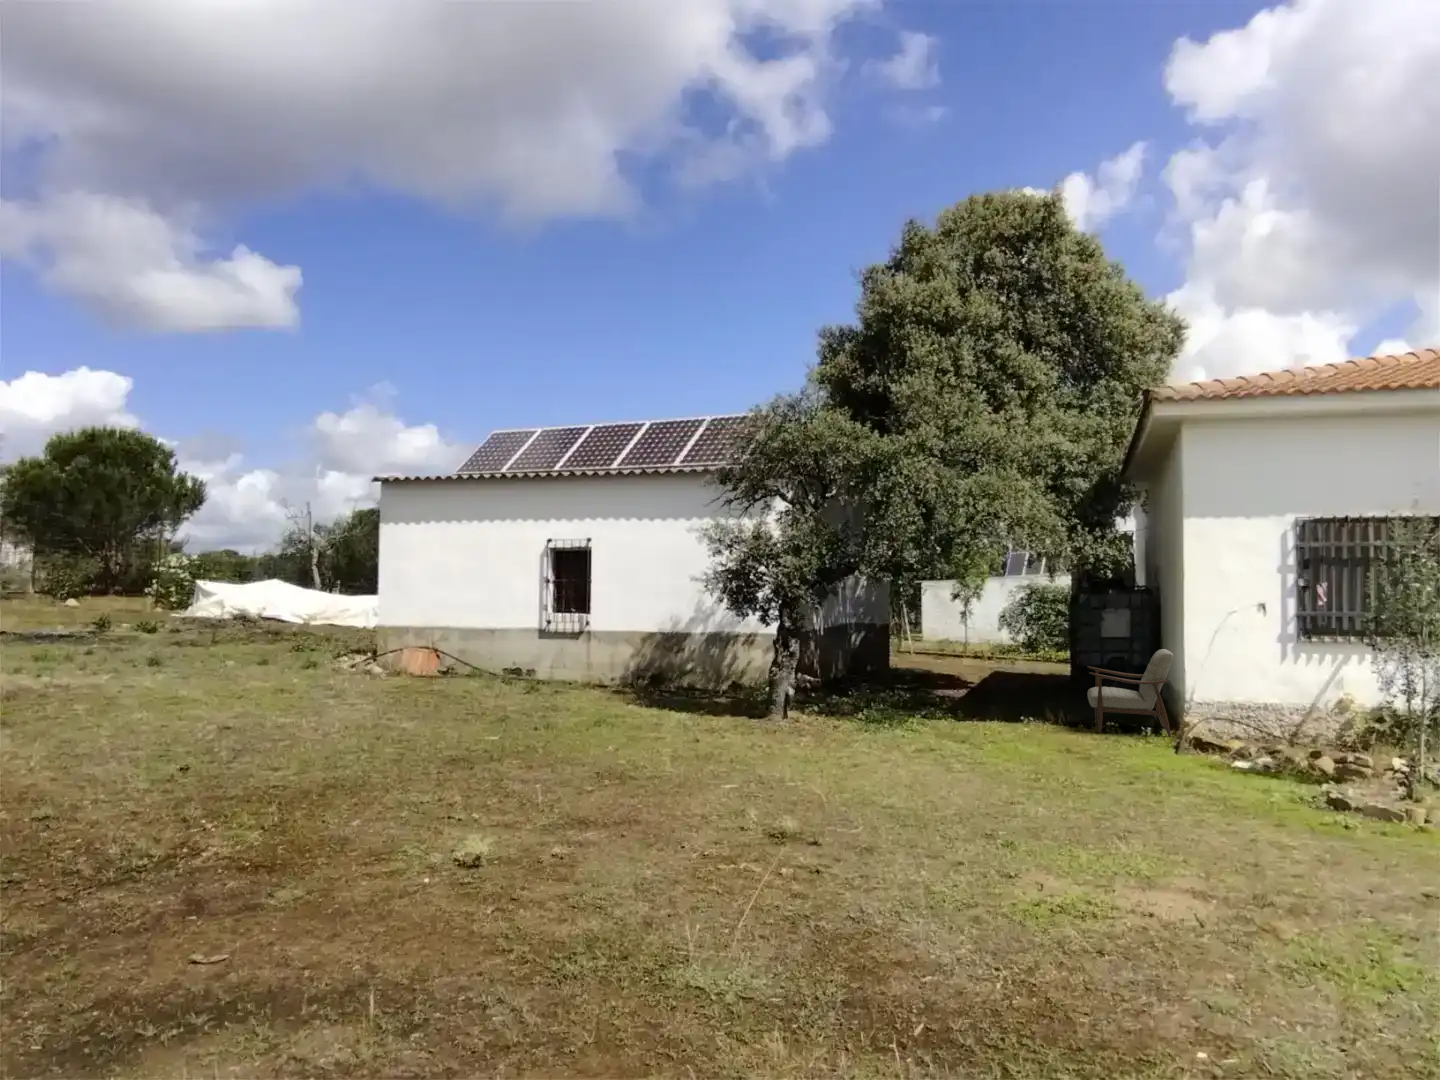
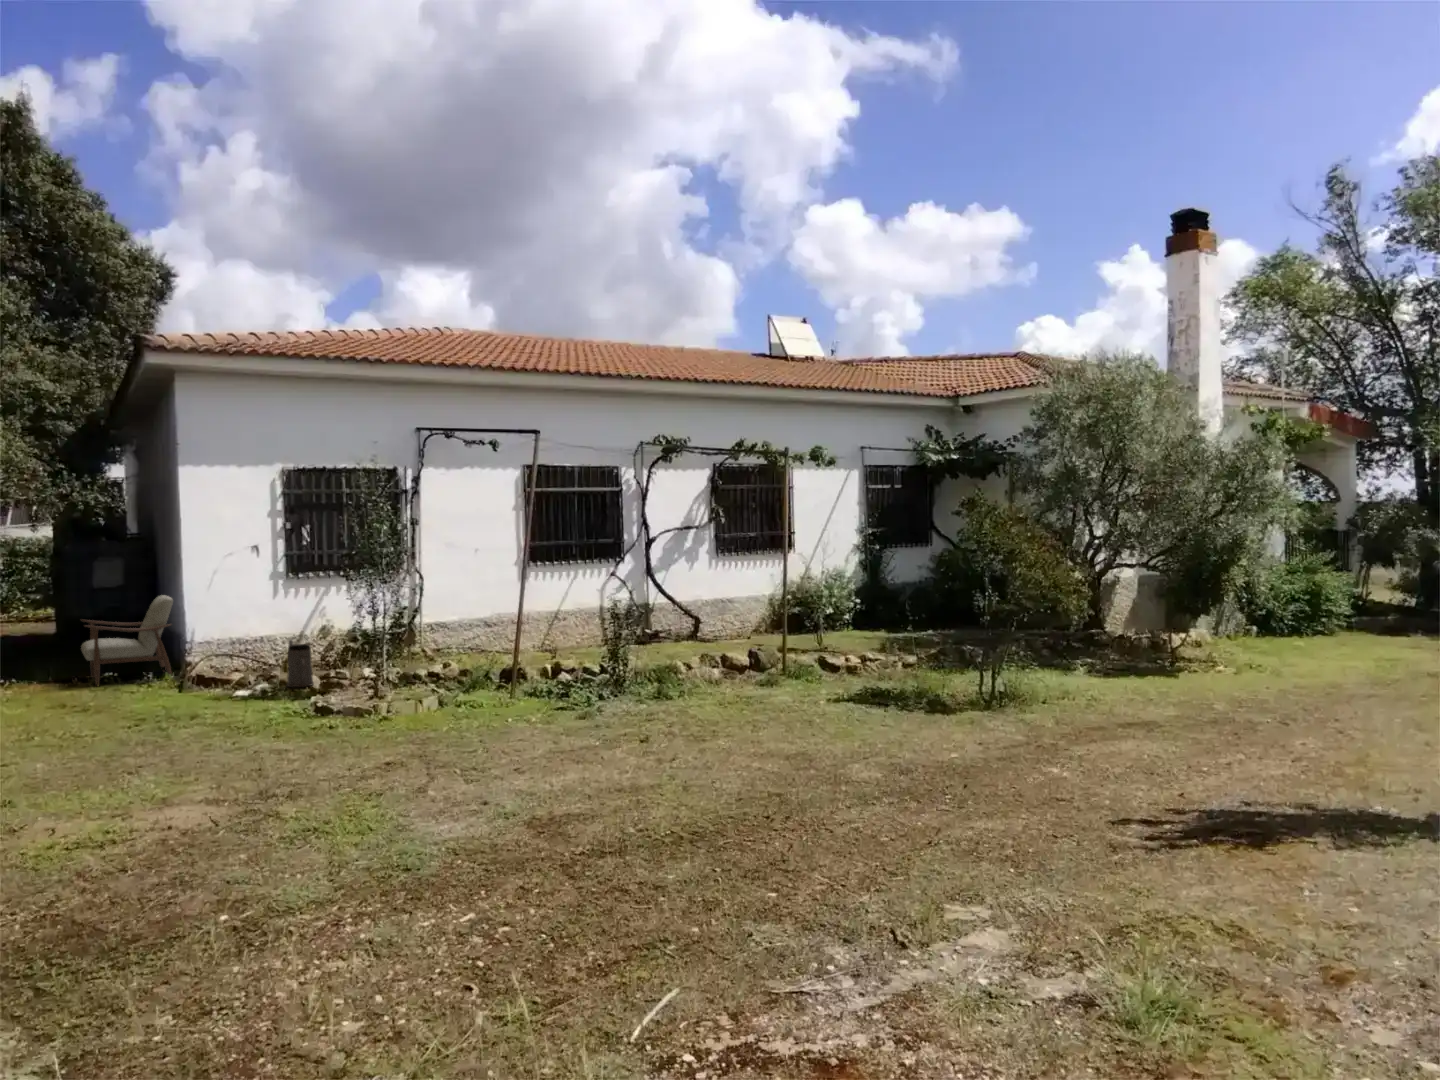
watering can: none [1293,709,1327,769] -> present [287,639,314,687]

